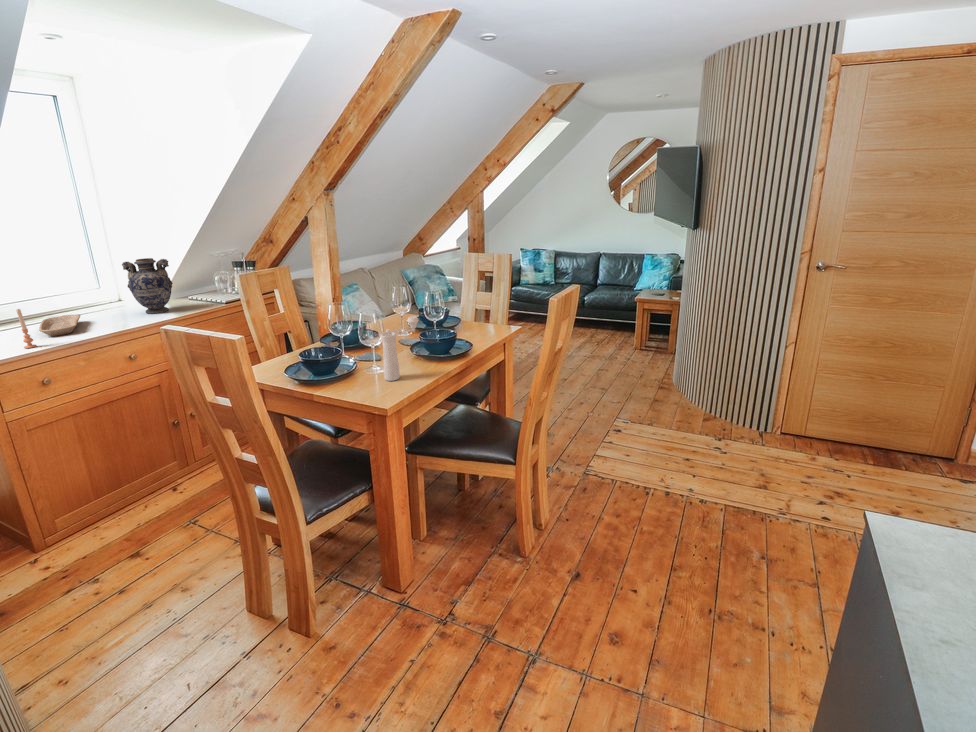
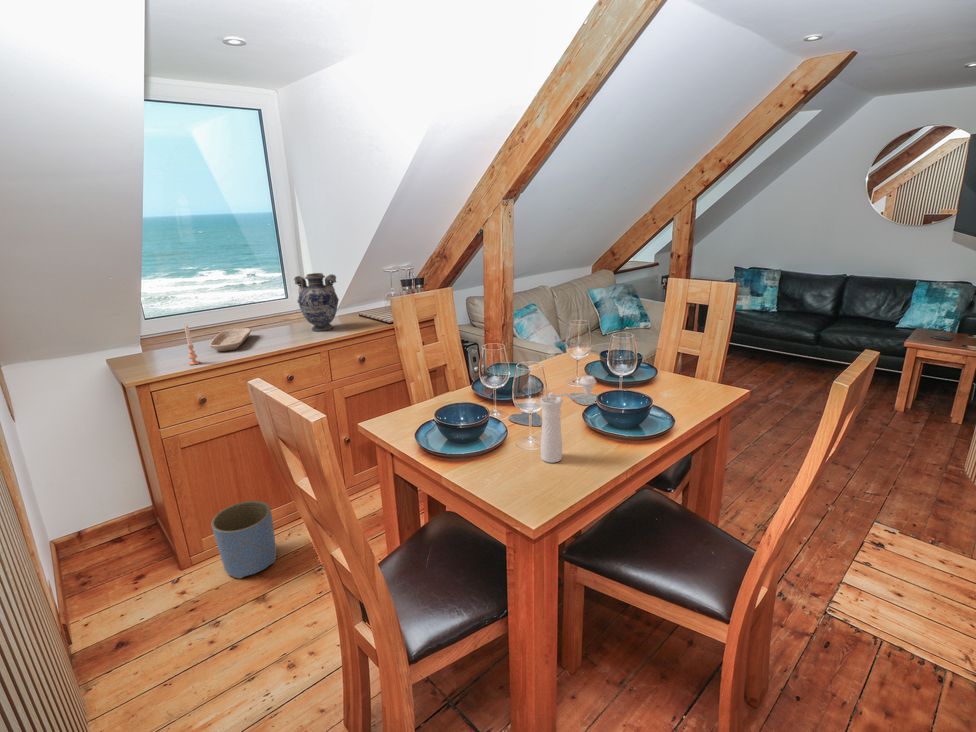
planter: none [70,473,142,544] -> present [211,501,277,579]

